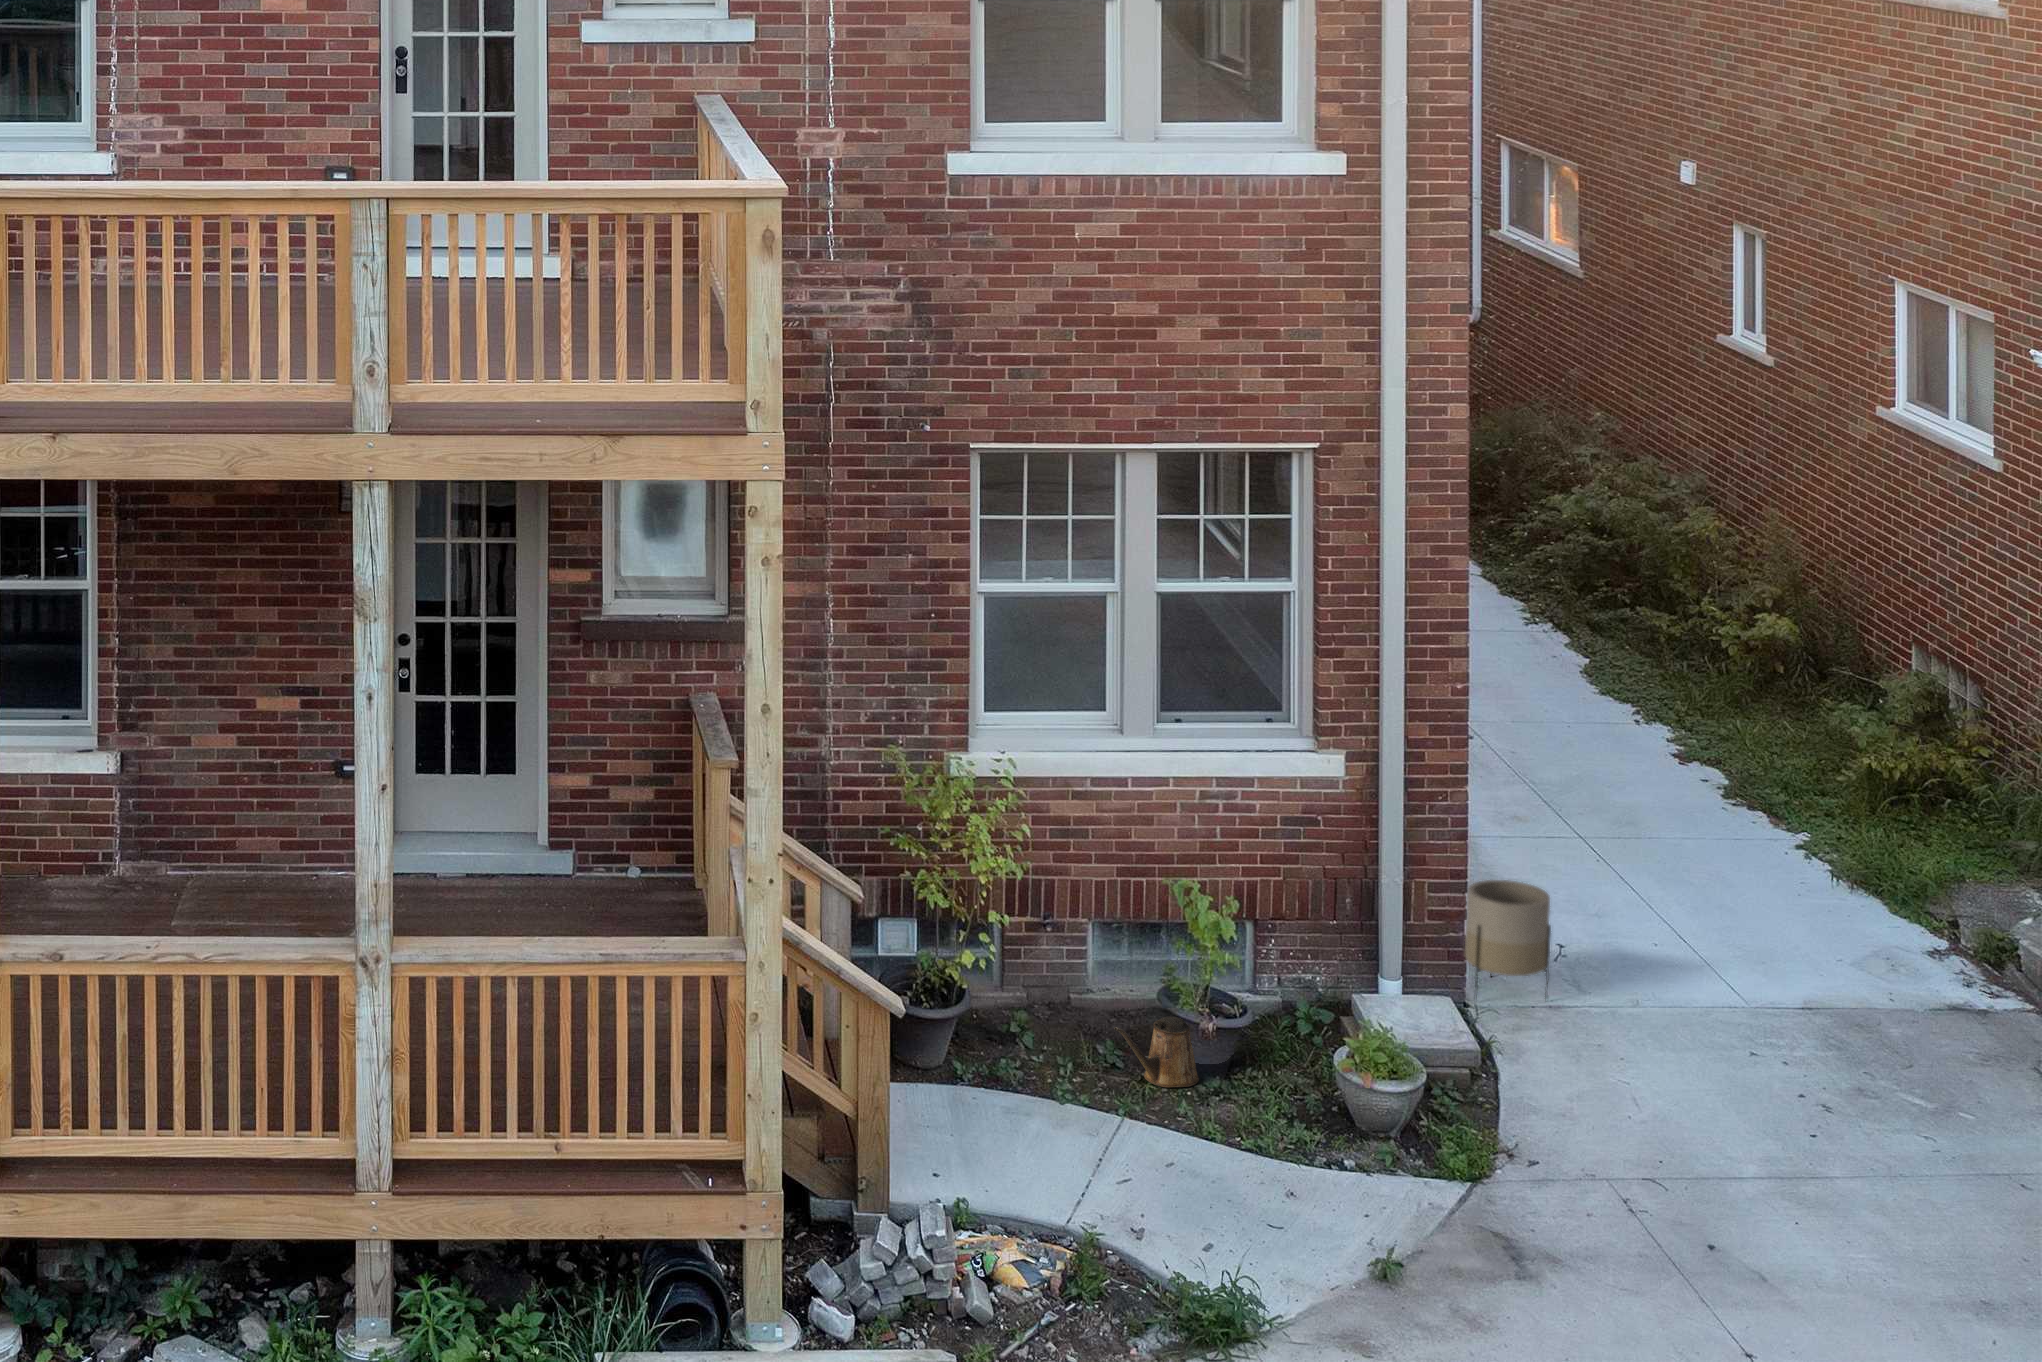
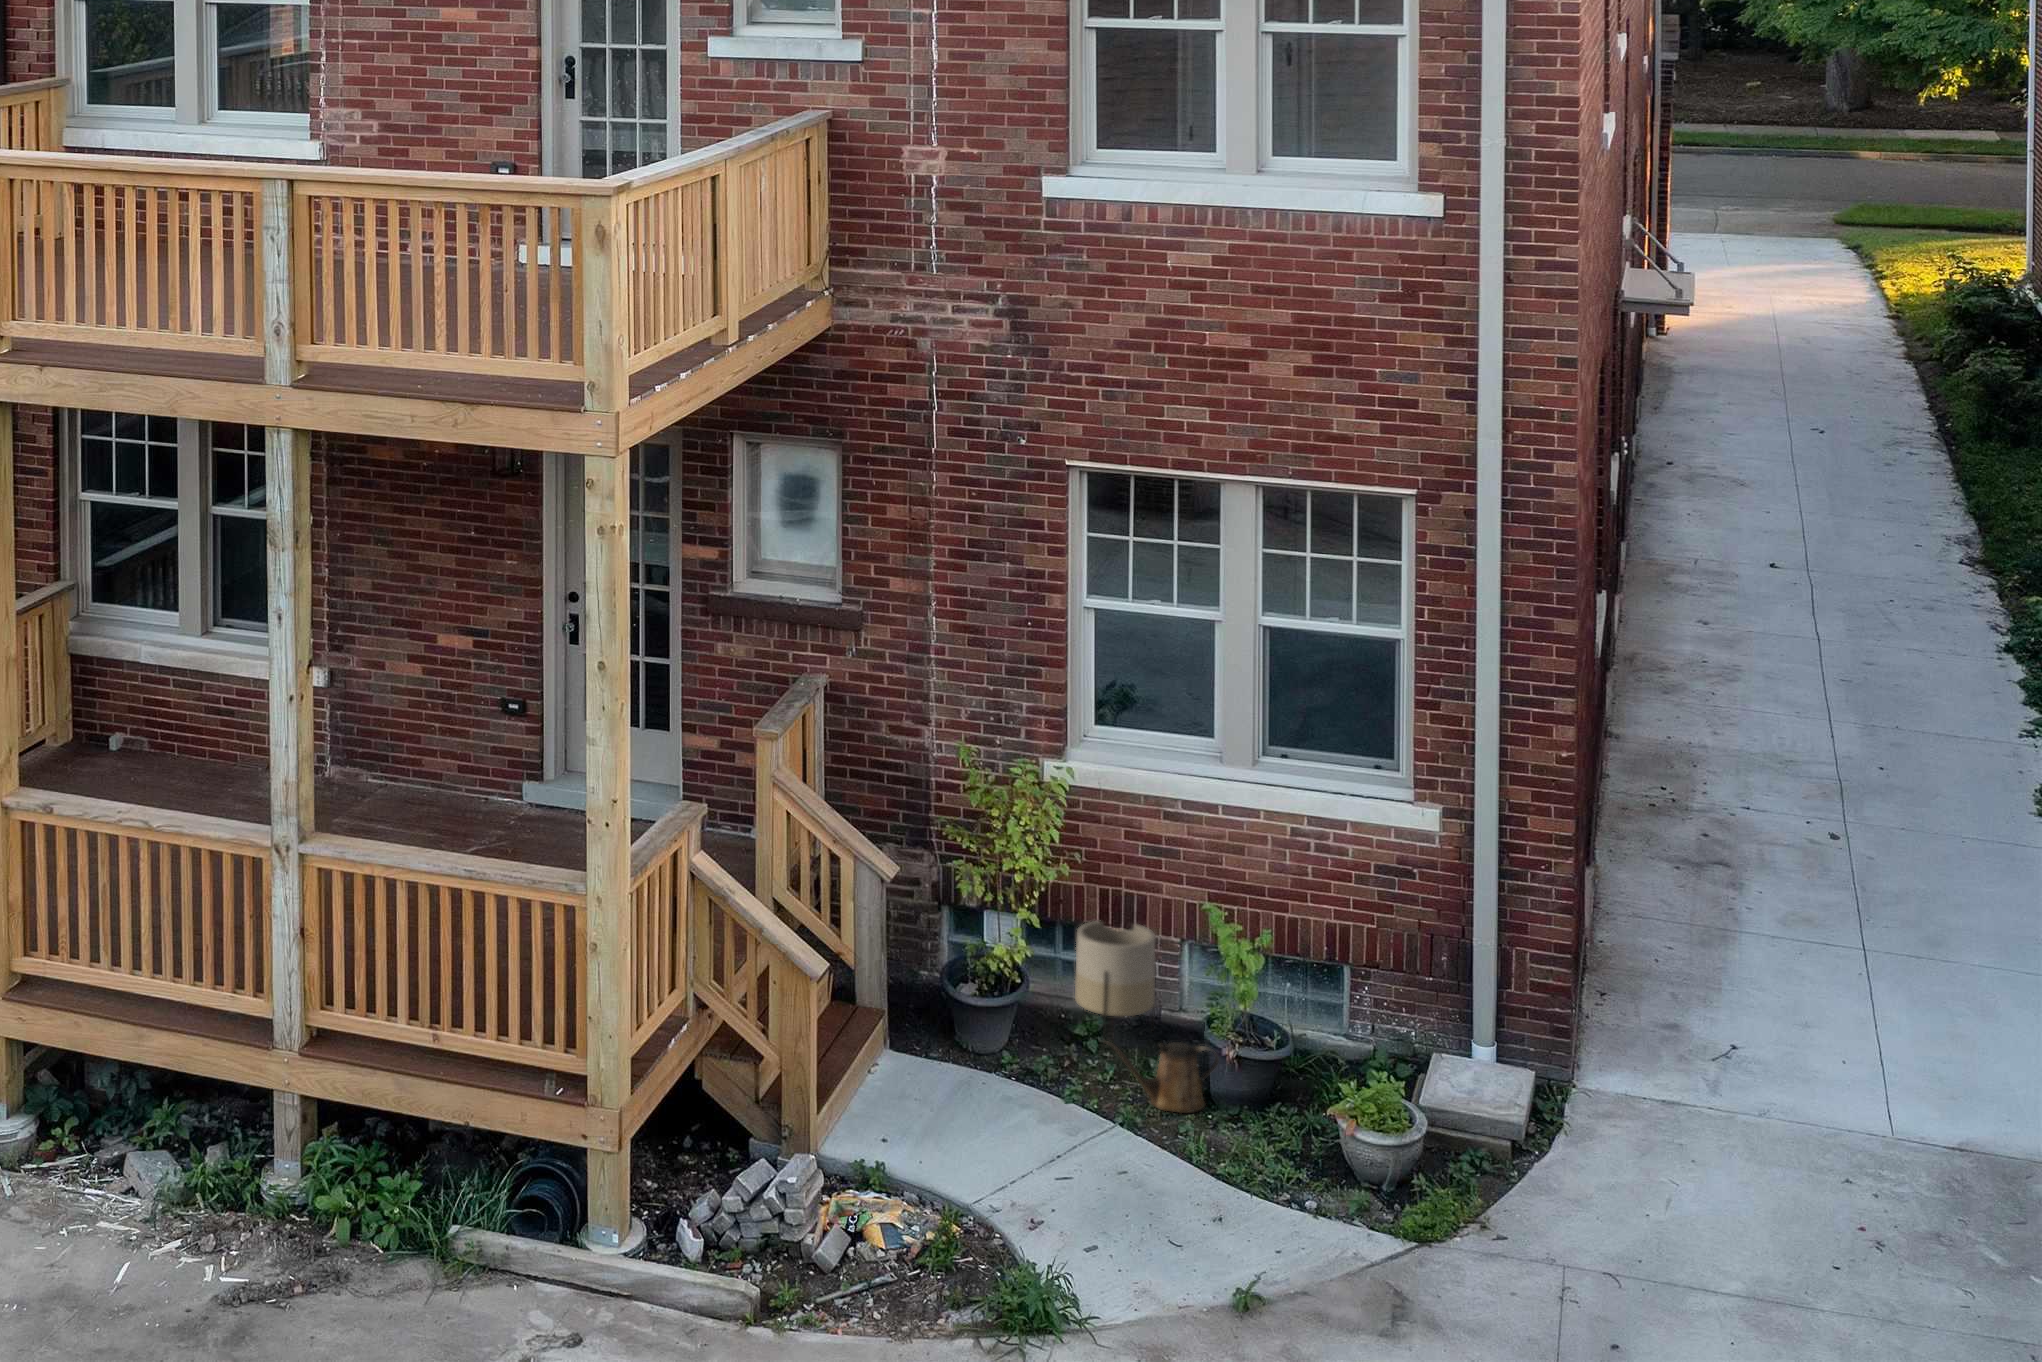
planter: present [1465,880,1551,999] -> present [1075,921,1156,1044]

